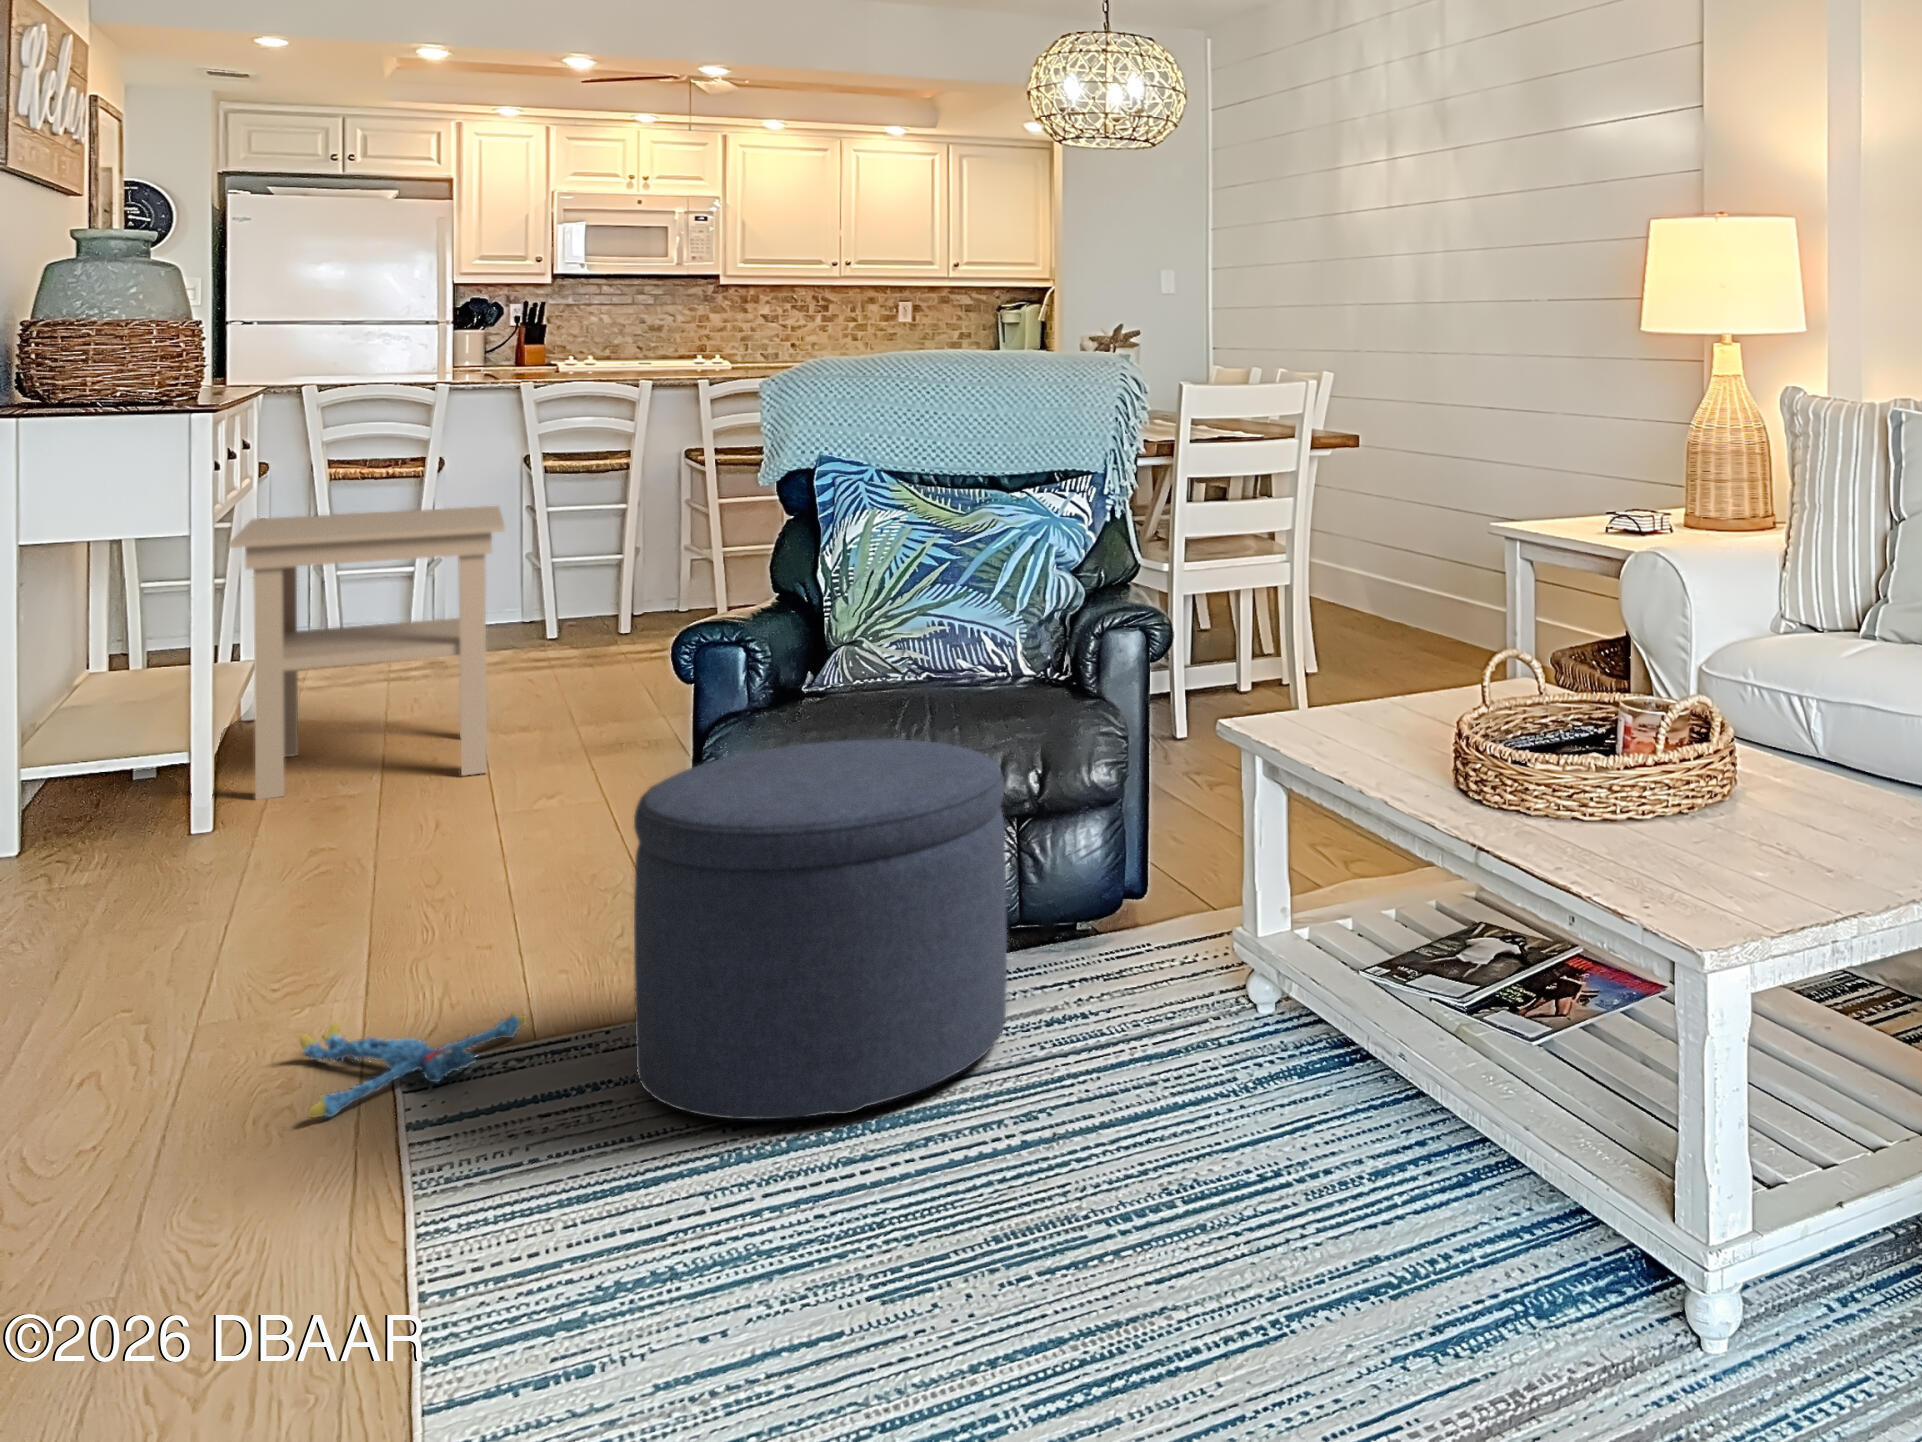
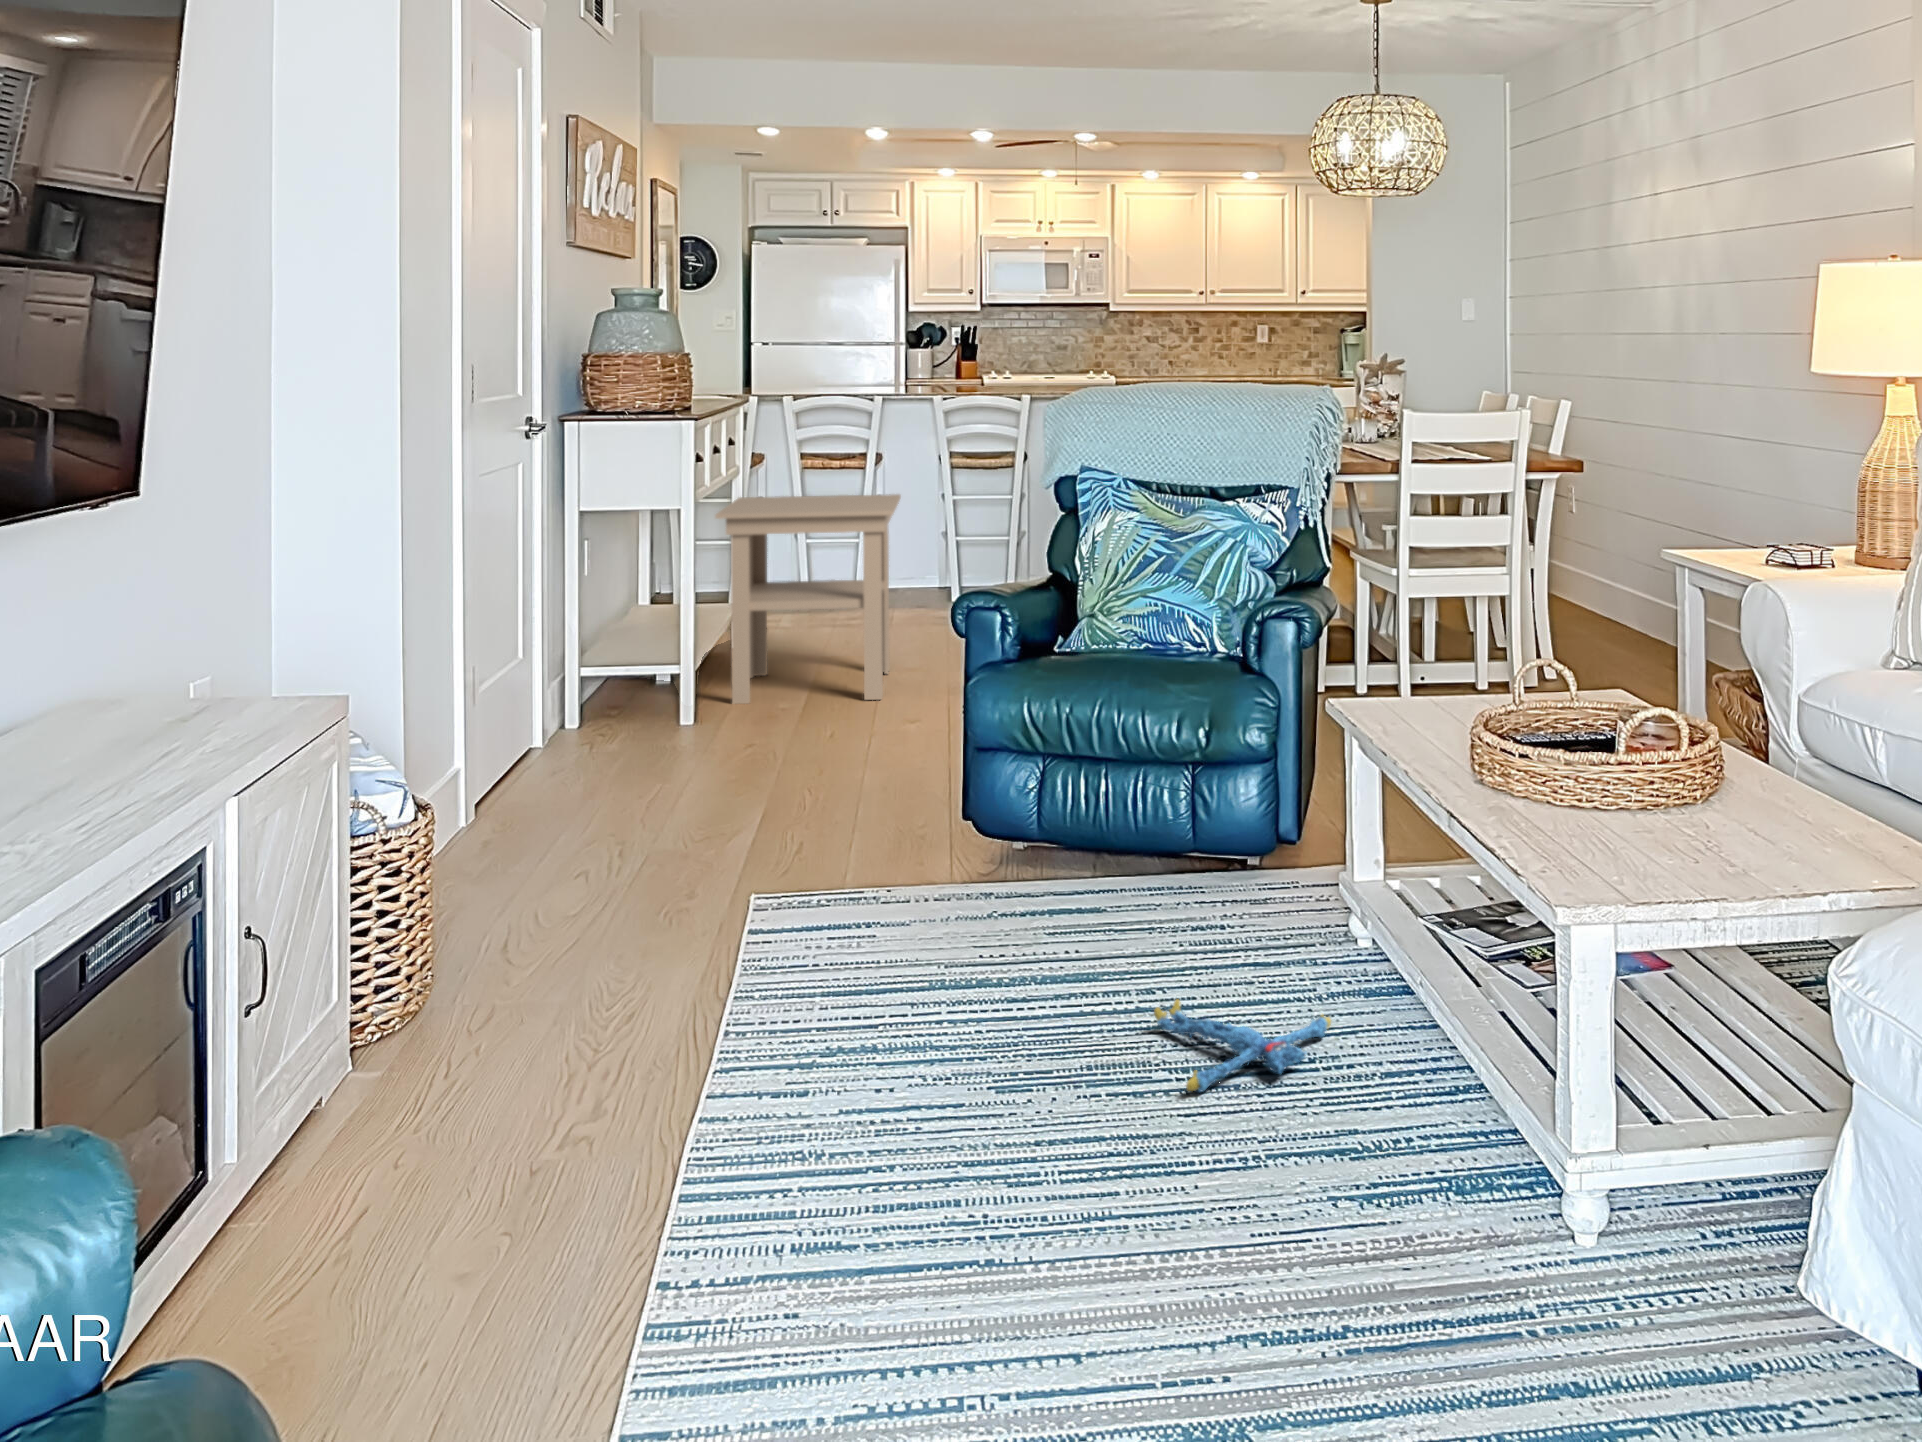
ottoman: present [634,739,1007,1120] -> none [896,692,1160,968]
plush toy: present [299,1013,527,1118] -> present [1154,1000,1331,1092]

